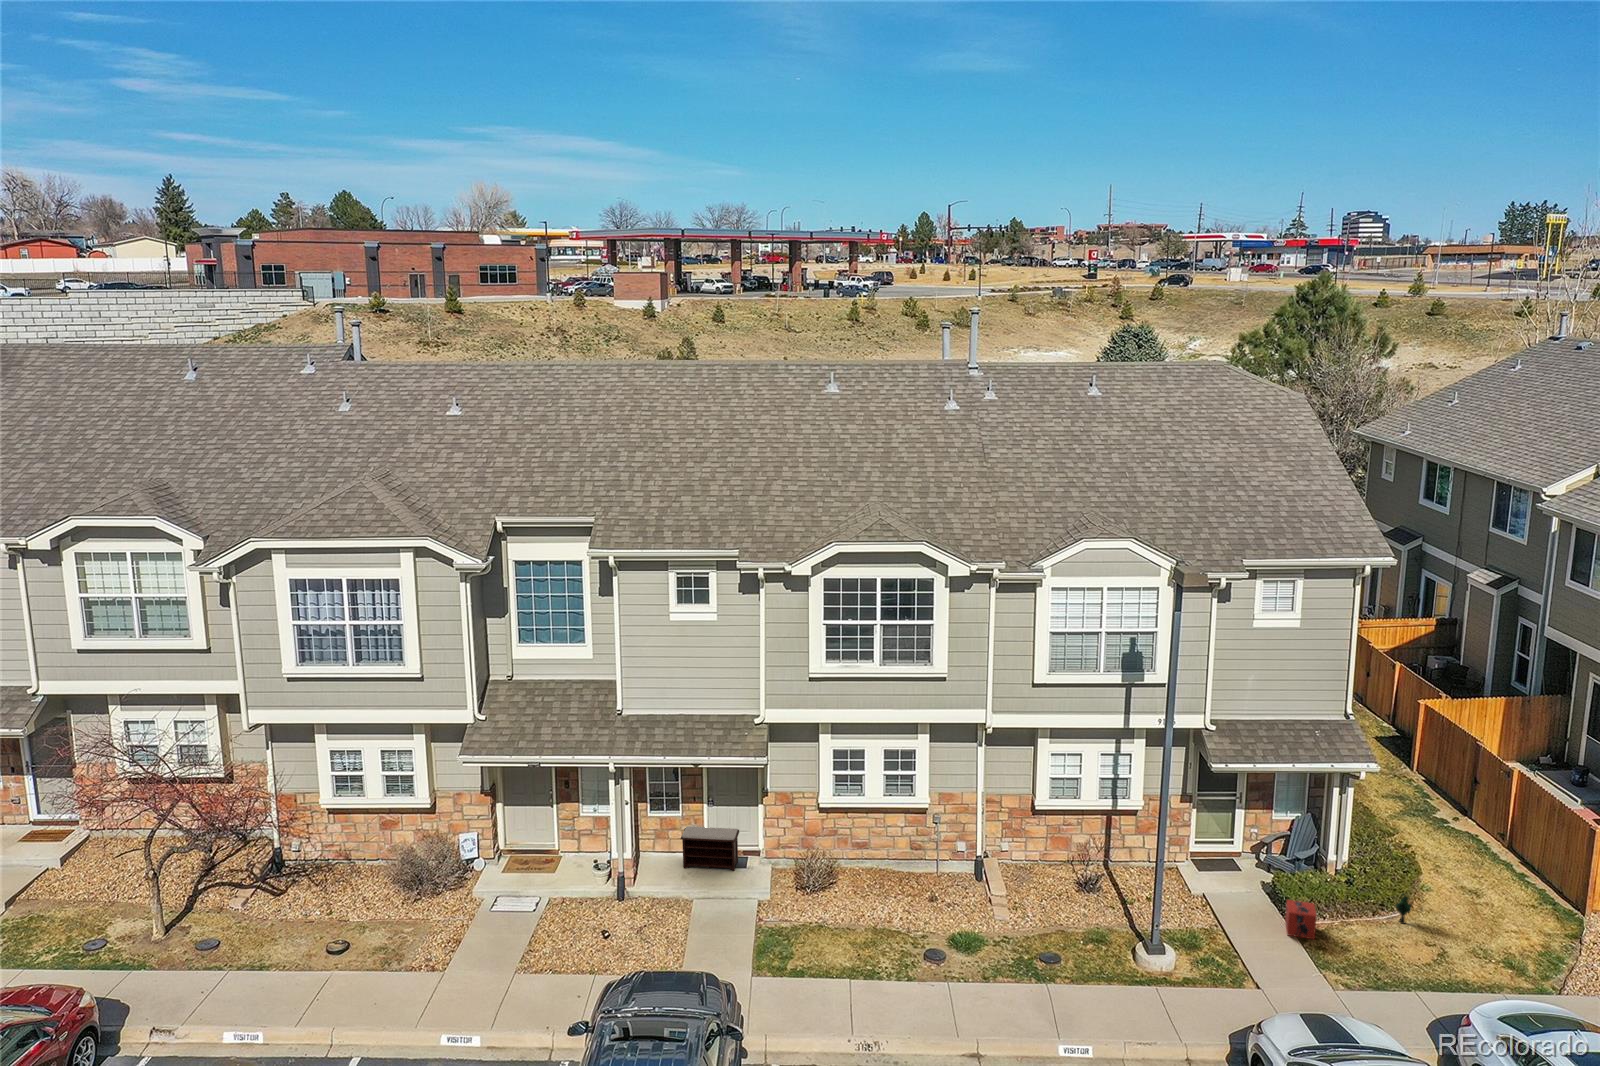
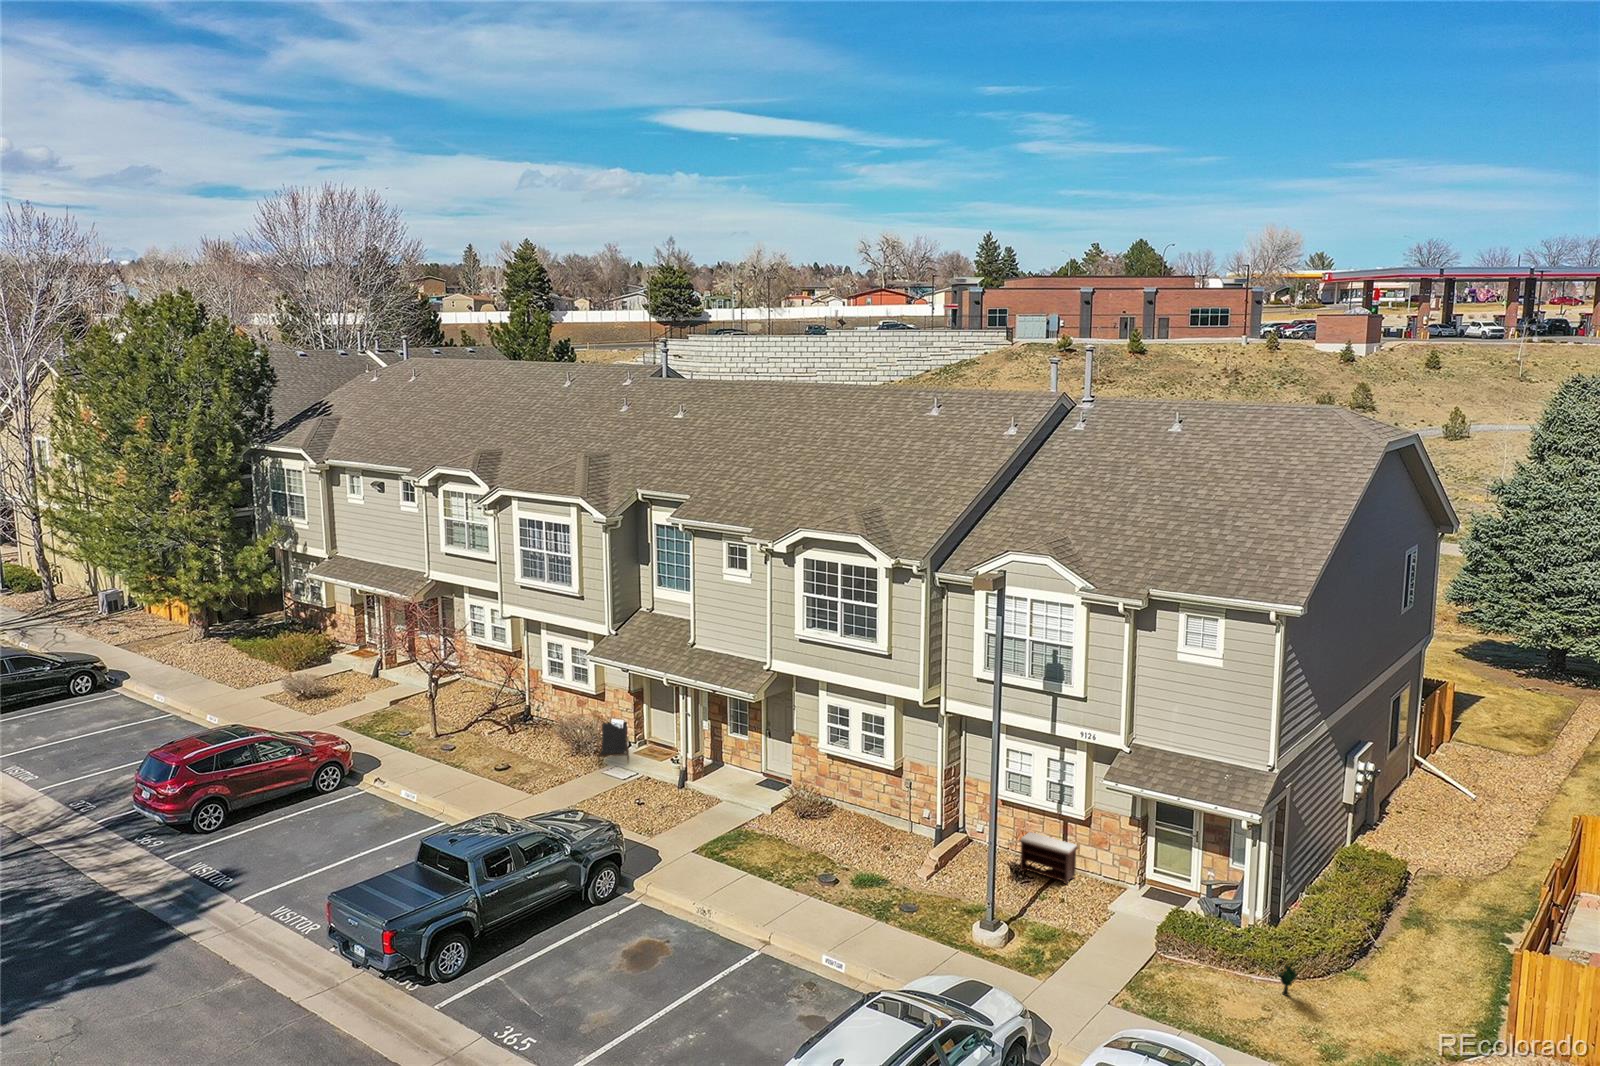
bench: present [681,826,739,871] -> present [1020,832,1078,884]
lounge chair: none [466,831,519,899] -> present [597,723,629,764]
storage box: present [1285,900,1317,939] -> none [1144,932,1183,975]

